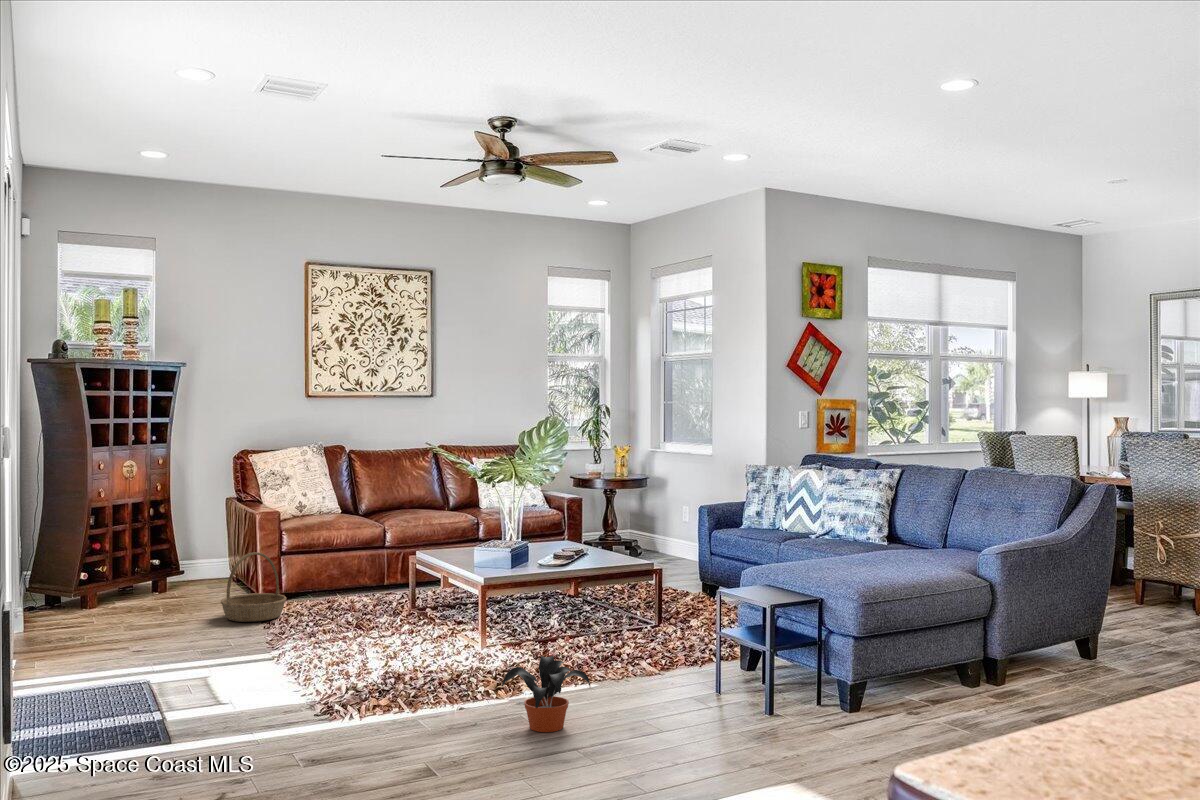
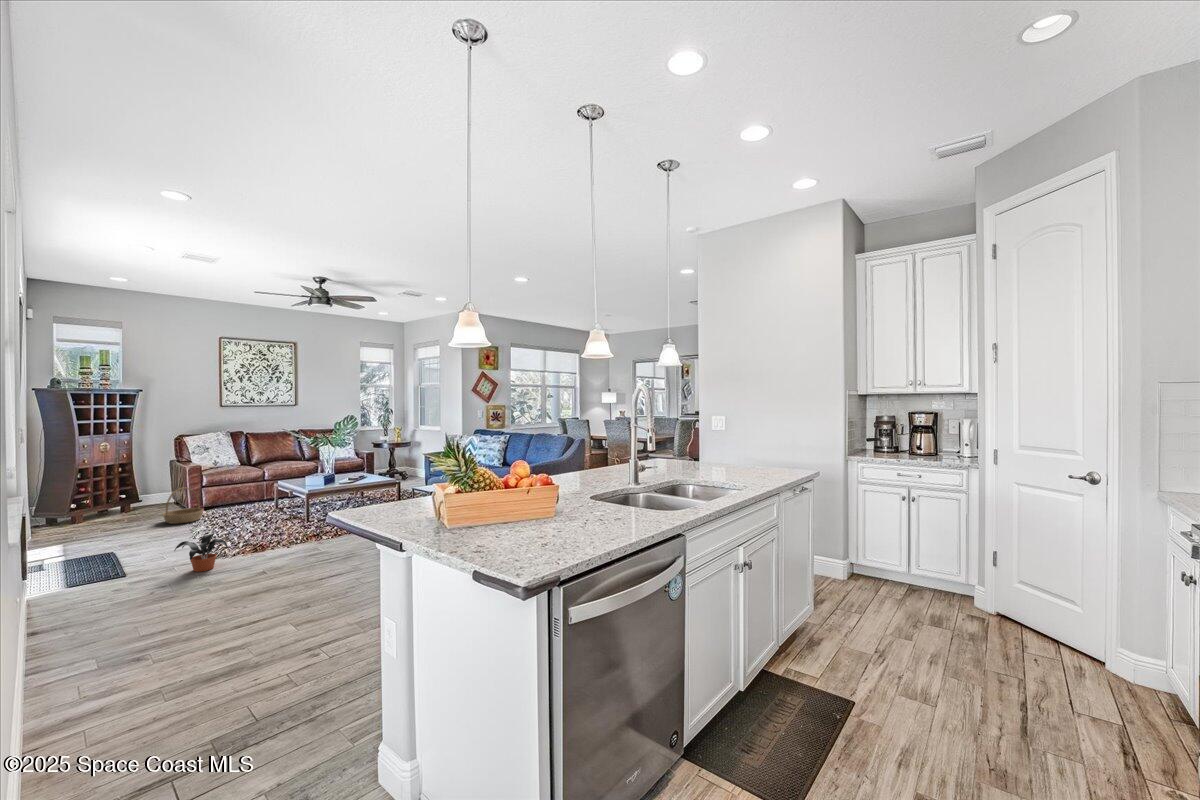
potted plant: present [502,656,590,732] -> present [174,535,227,572]

